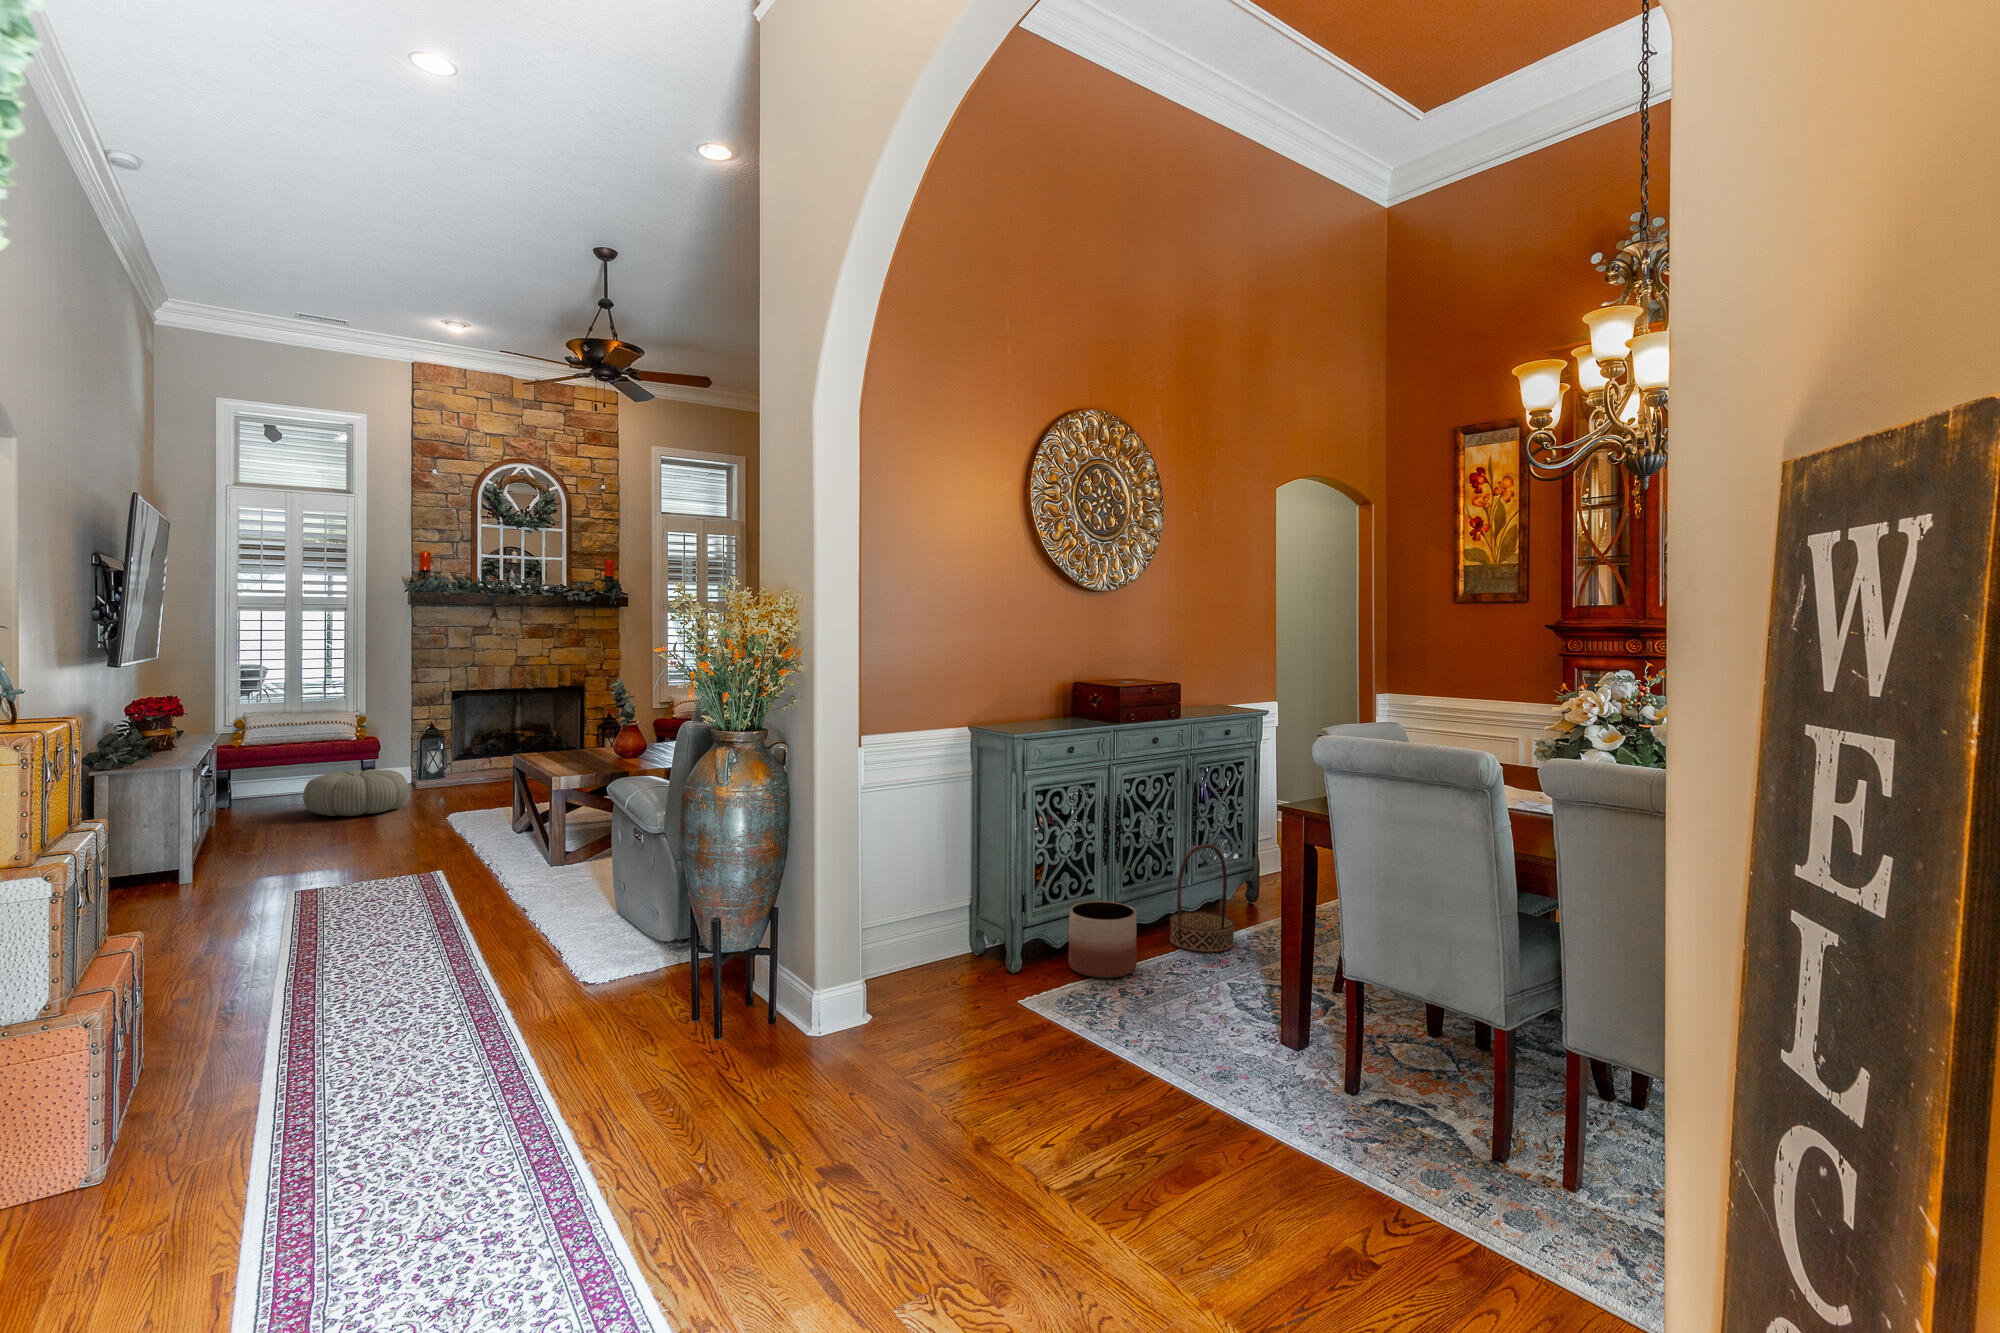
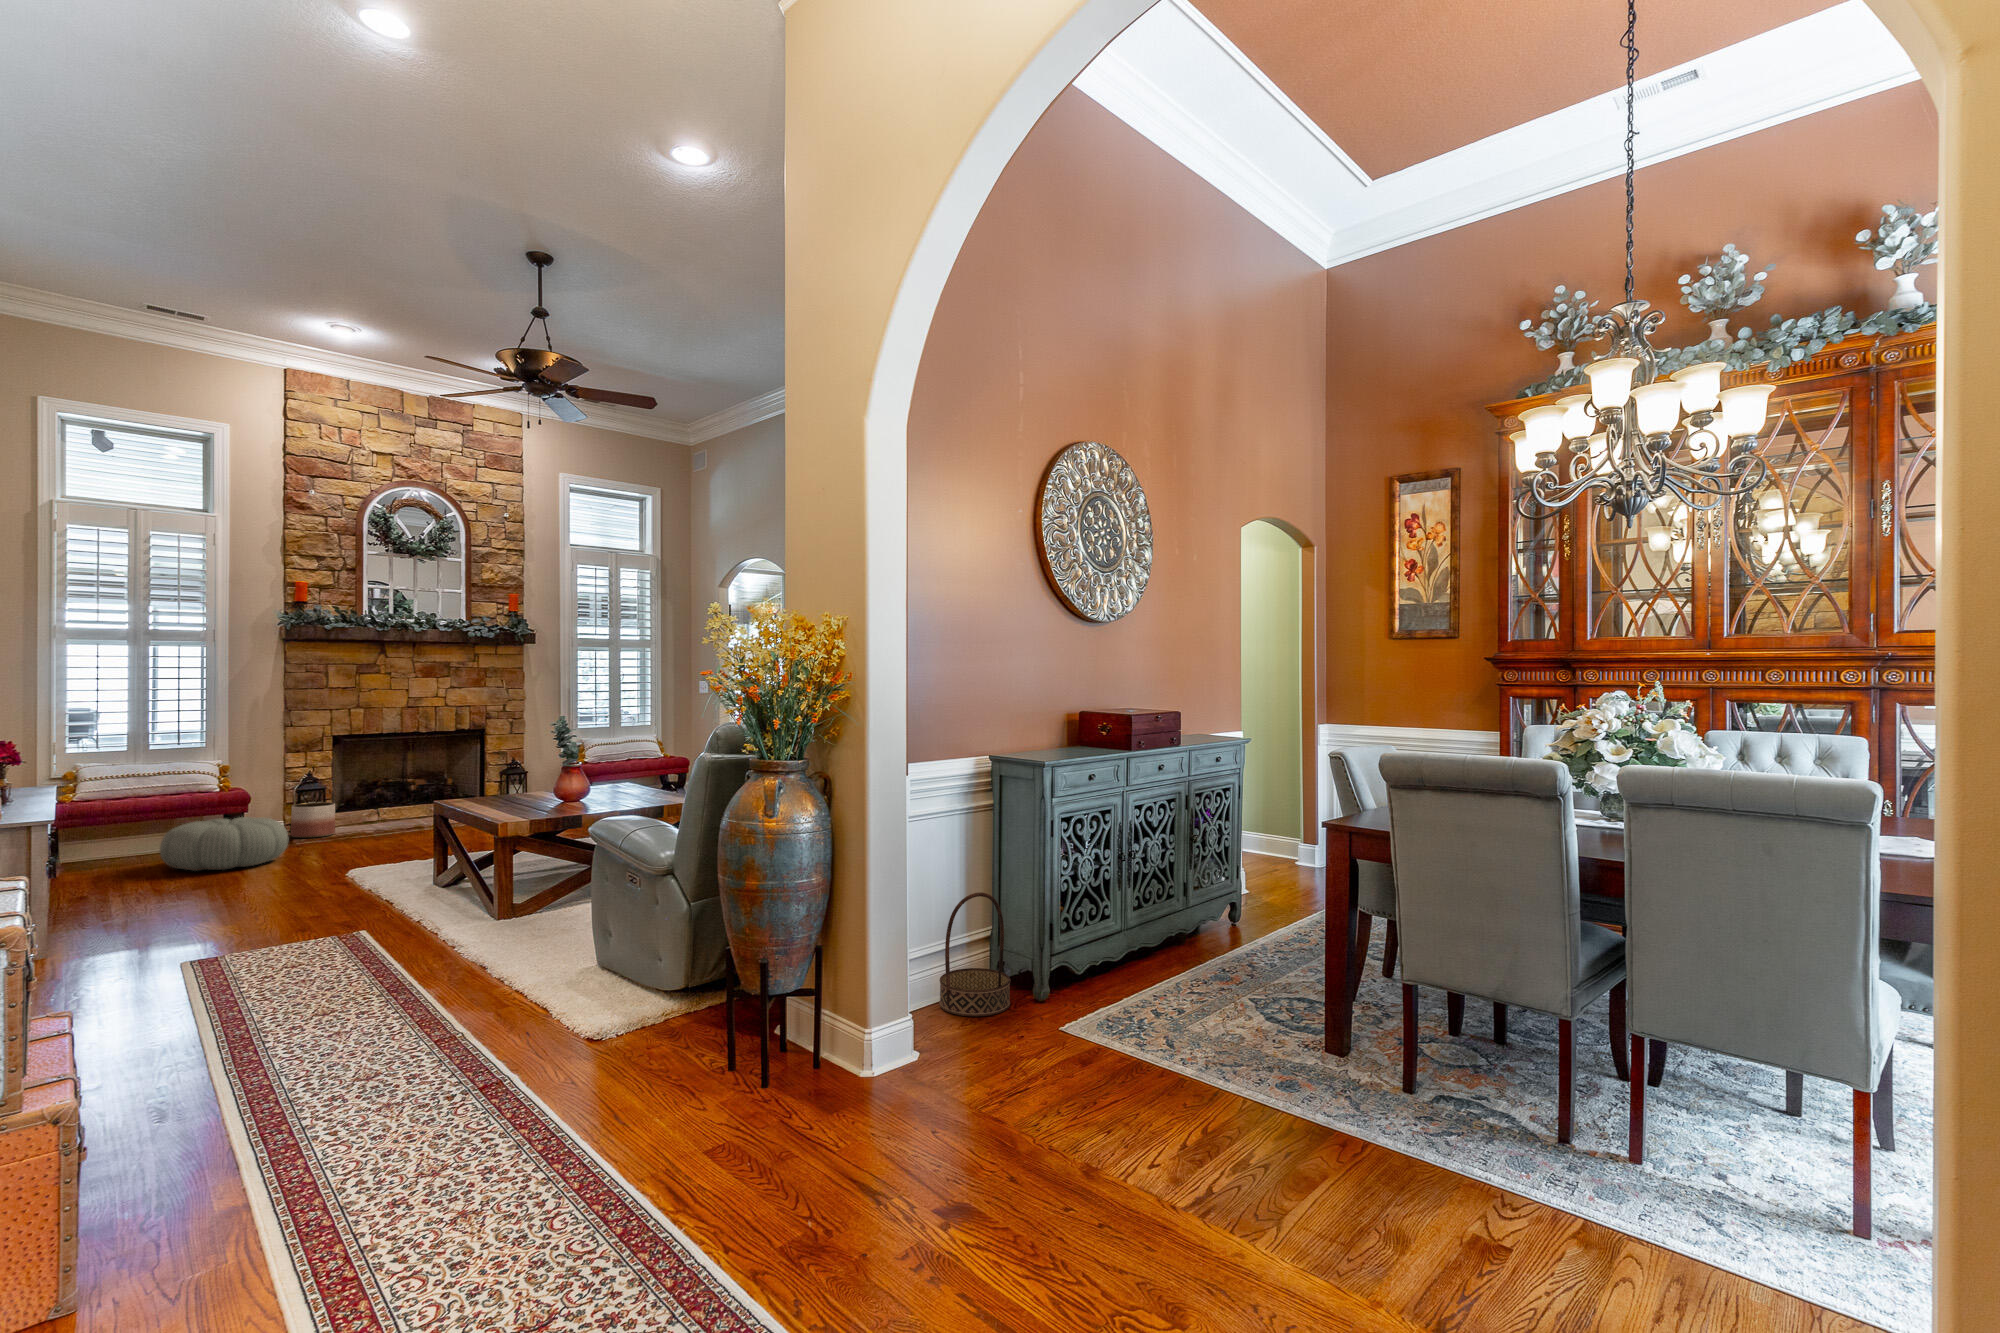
basket: present [1170,844,1234,952] -> present [939,892,1011,1016]
planter: present [1068,901,1137,978] -> present [291,802,335,838]

